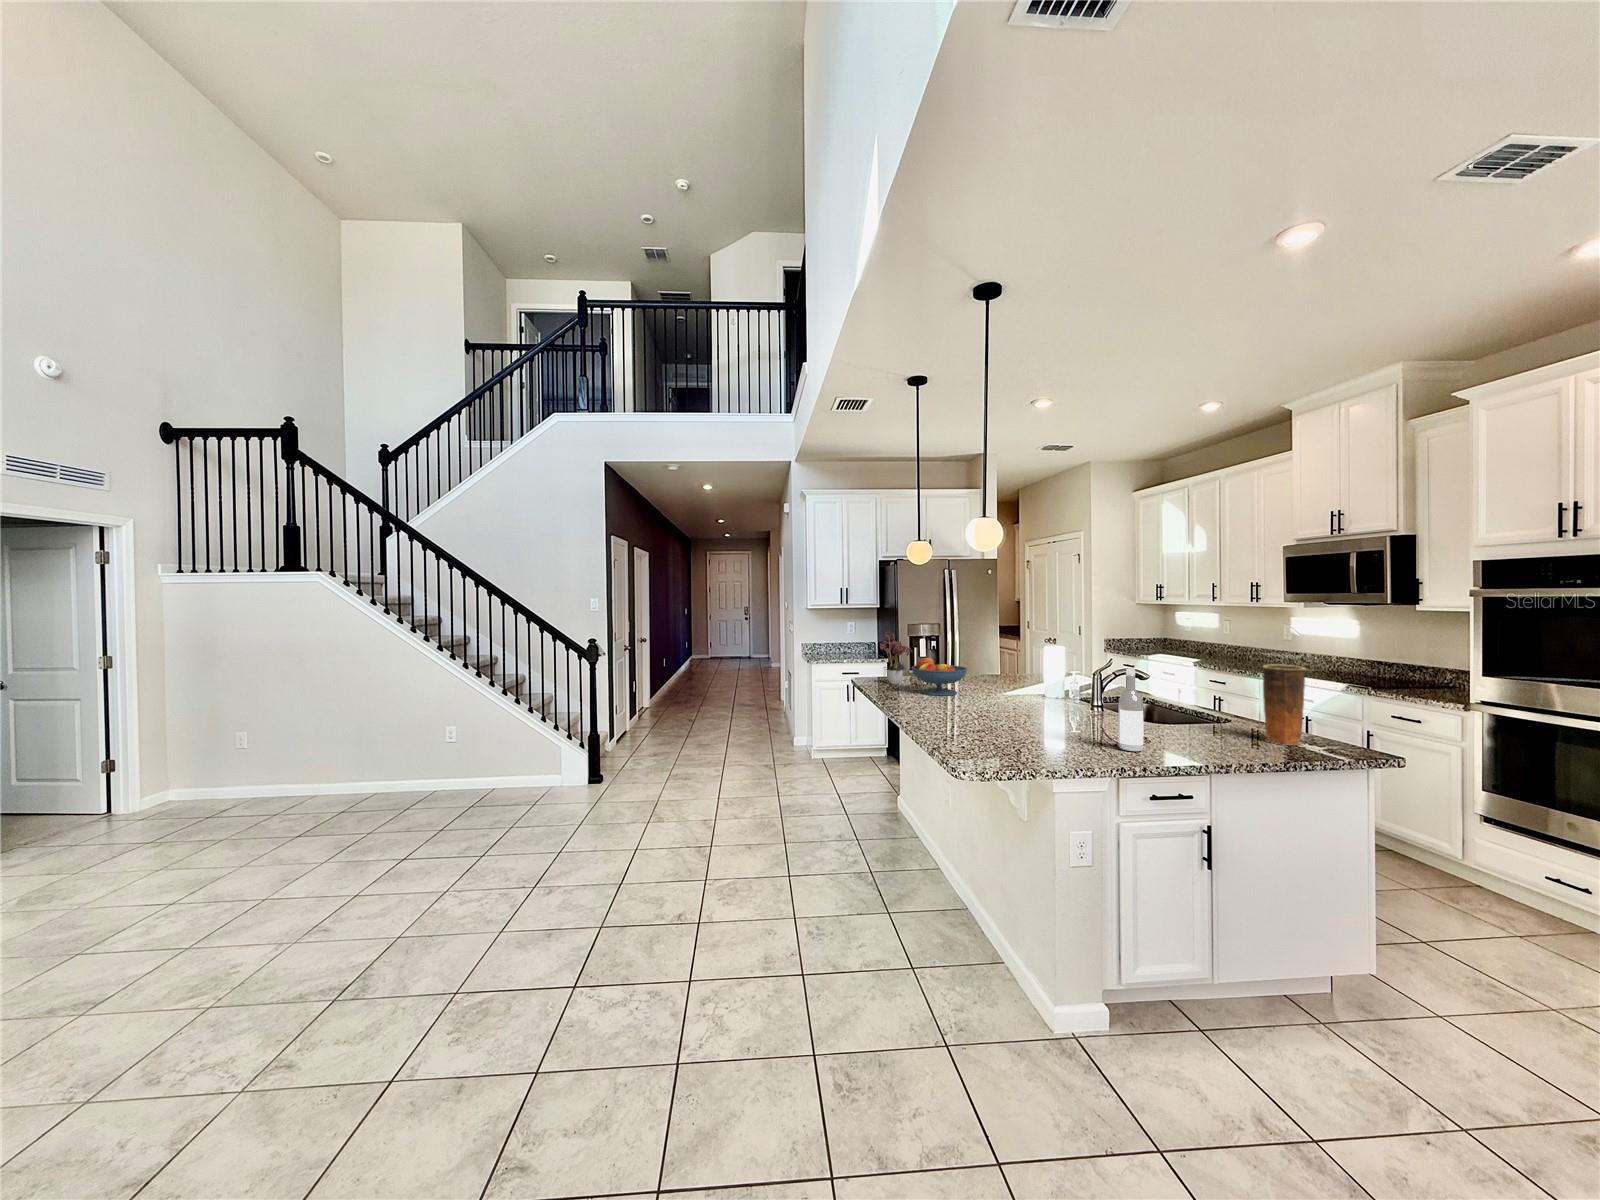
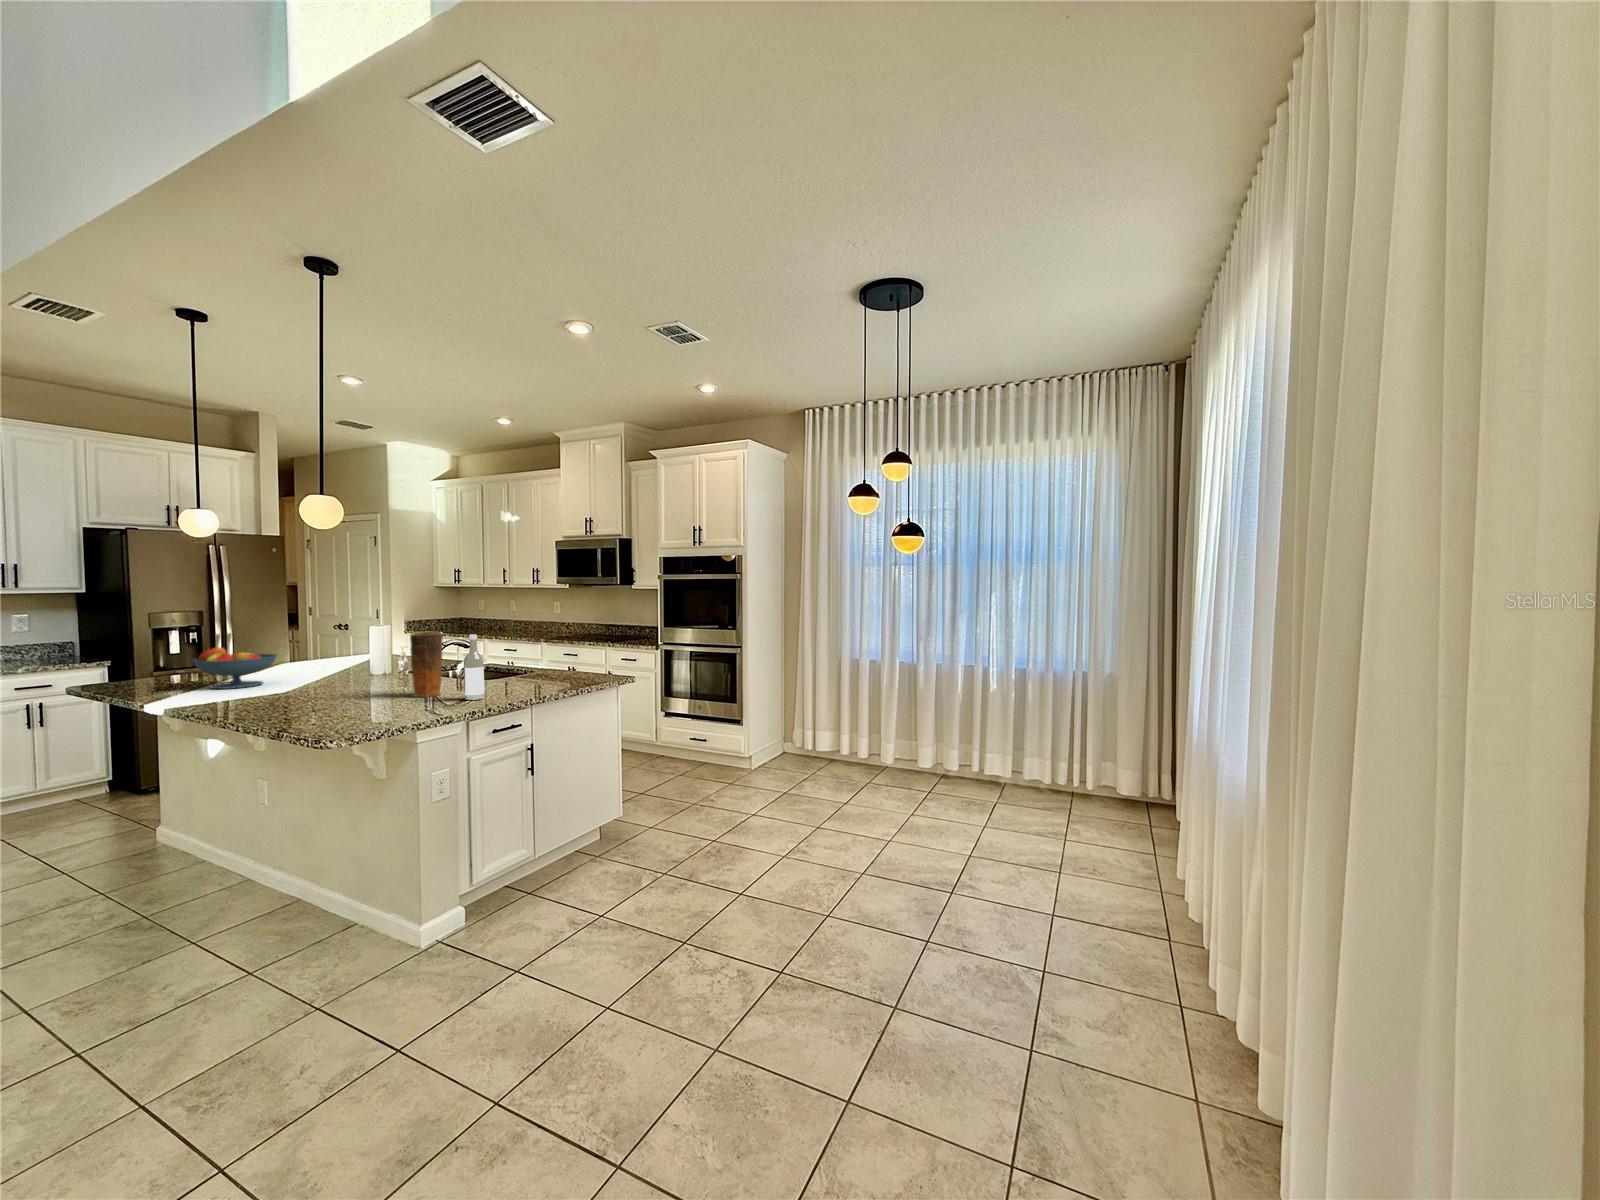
flower arrangement: present [880,632,912,684] -> none [122,617,190,686]
vase: present [1263,664,1306,745] -> present [410,632,442,697]

